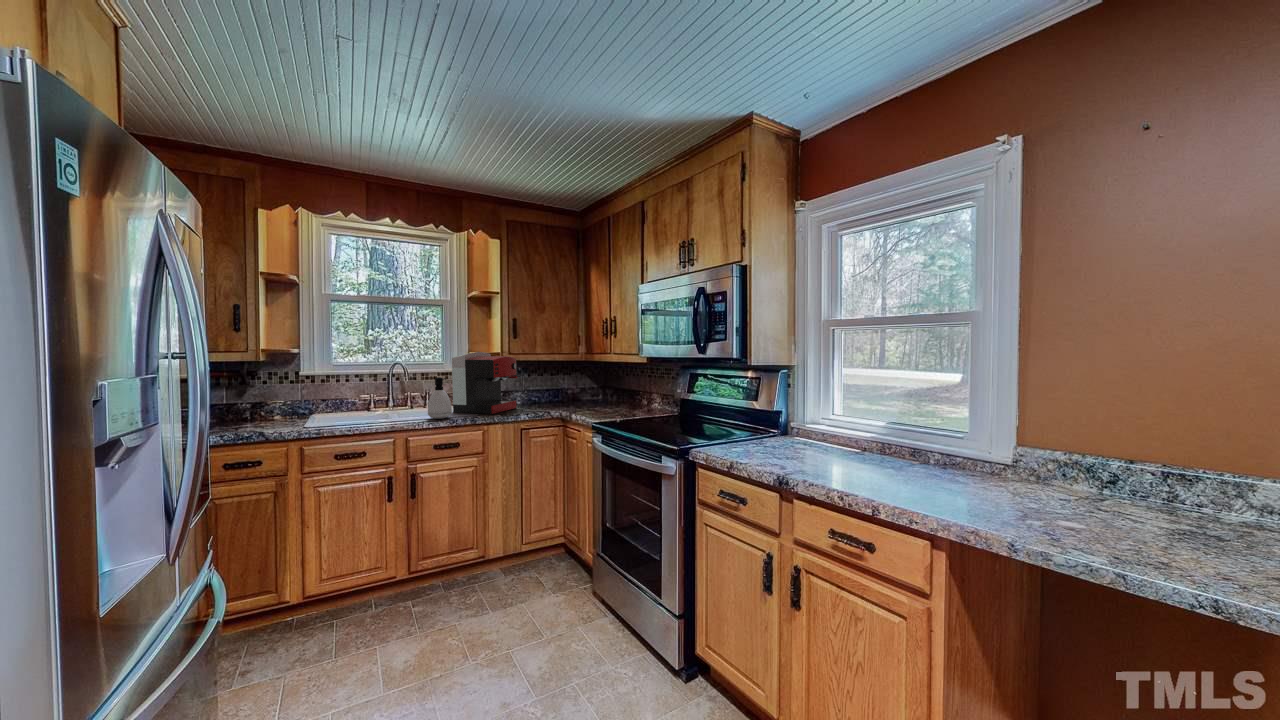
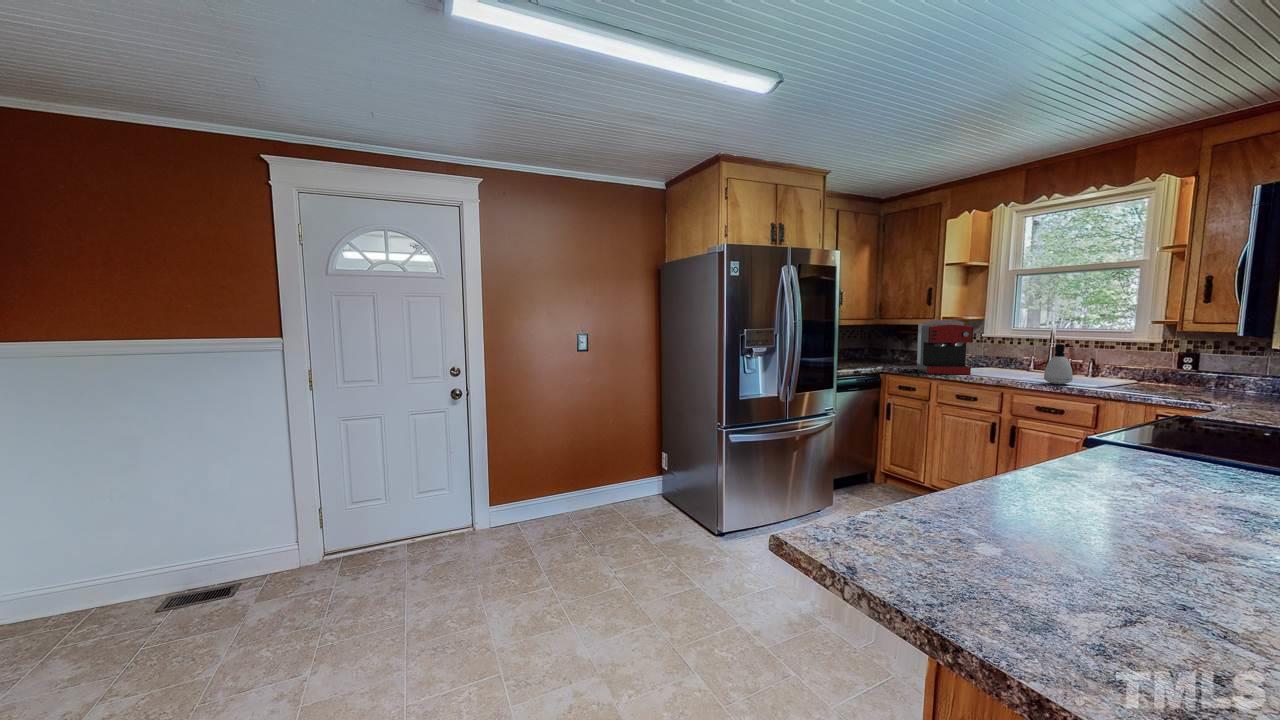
coffee maker: present [452,352,518,414] -> present [917,320,973,374]

